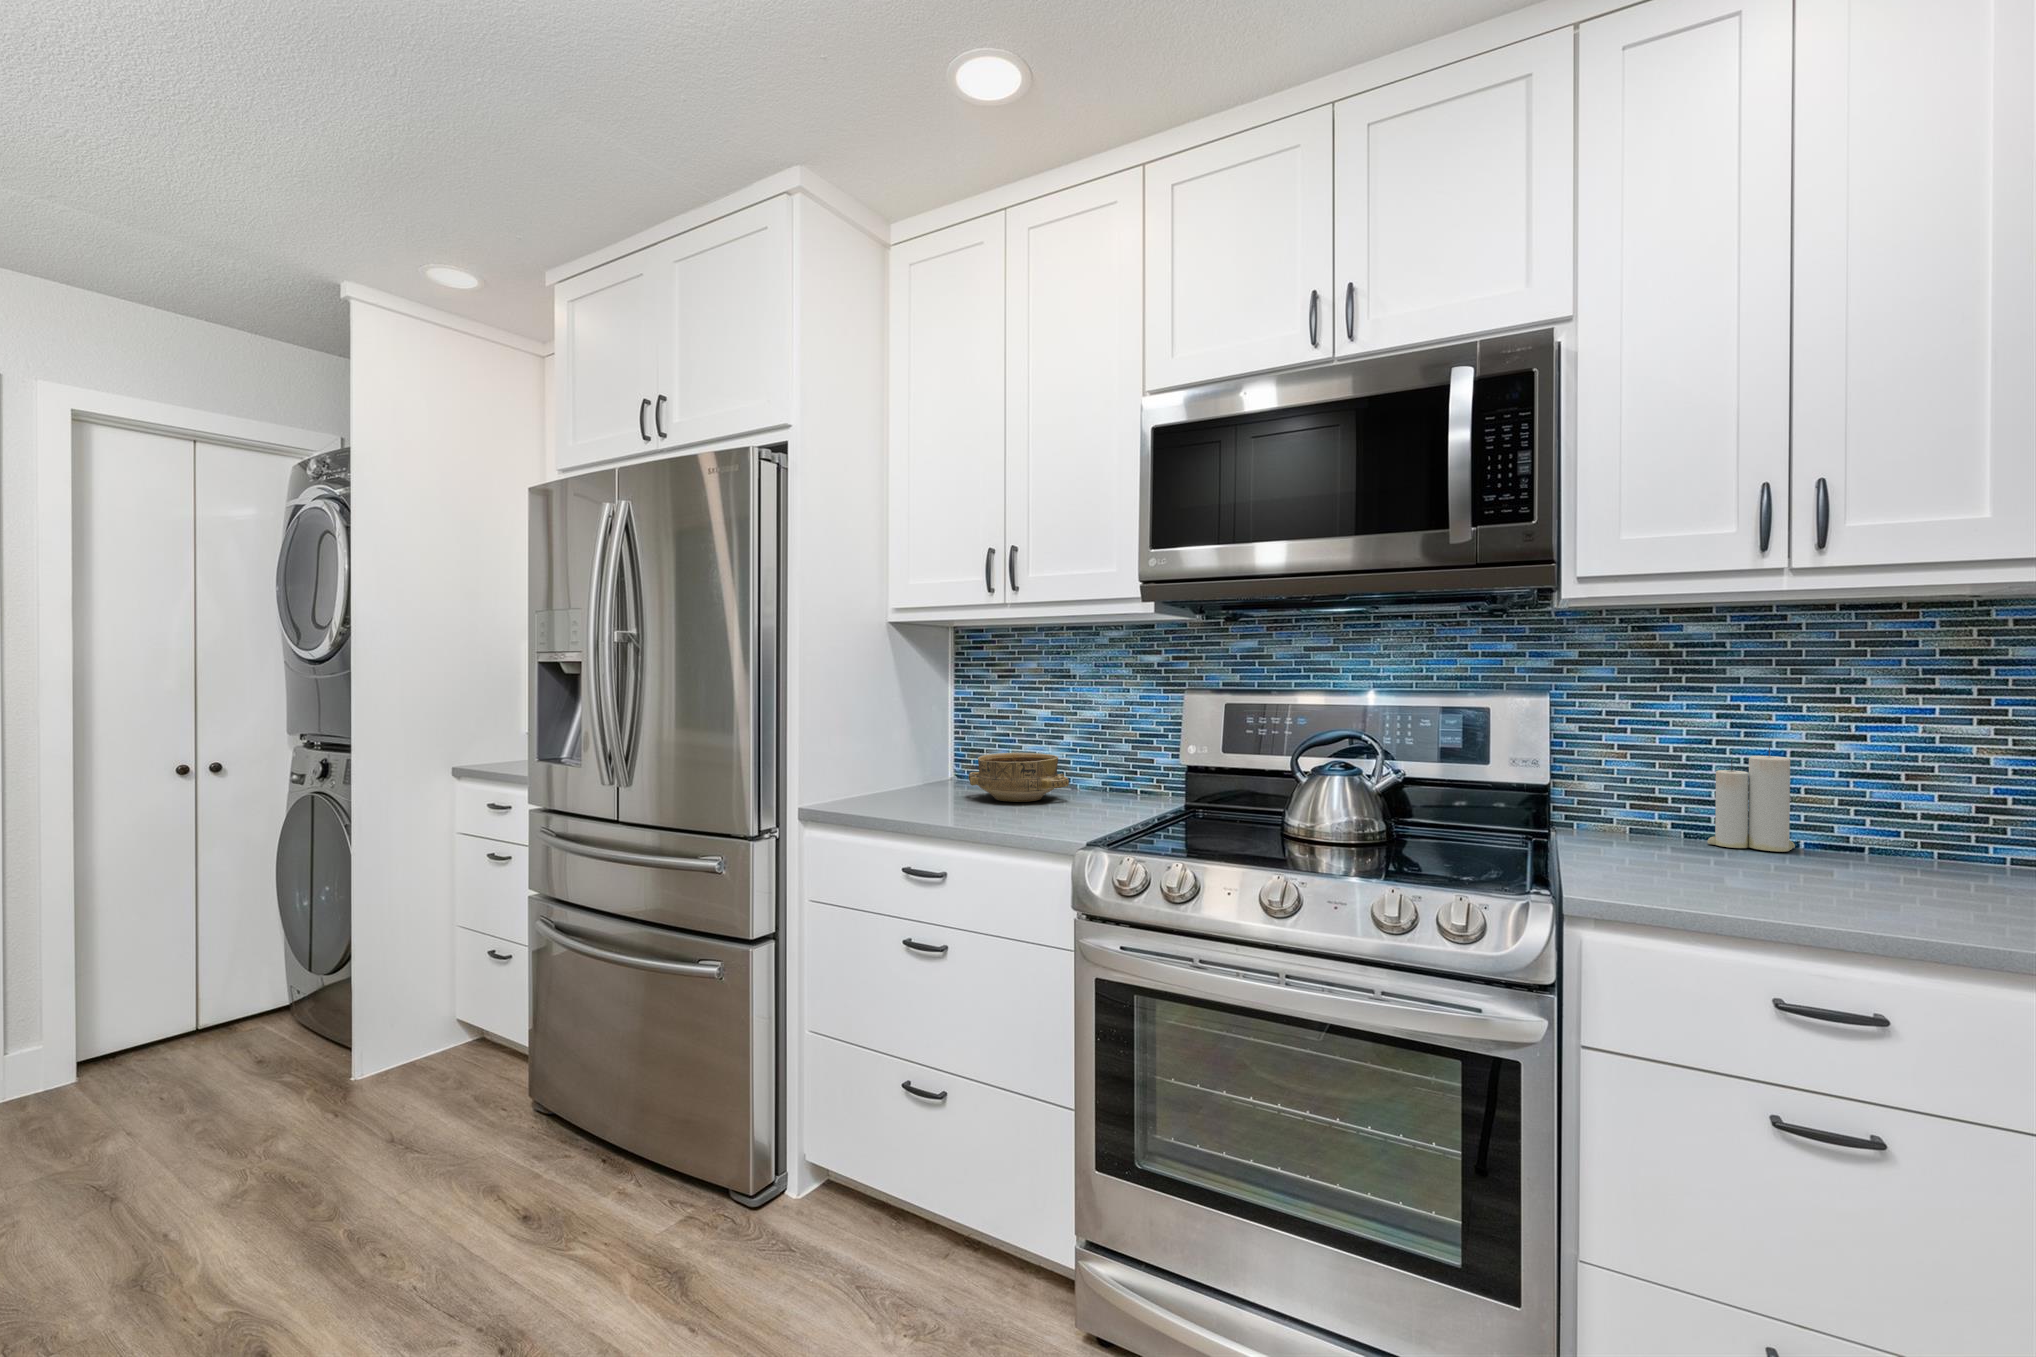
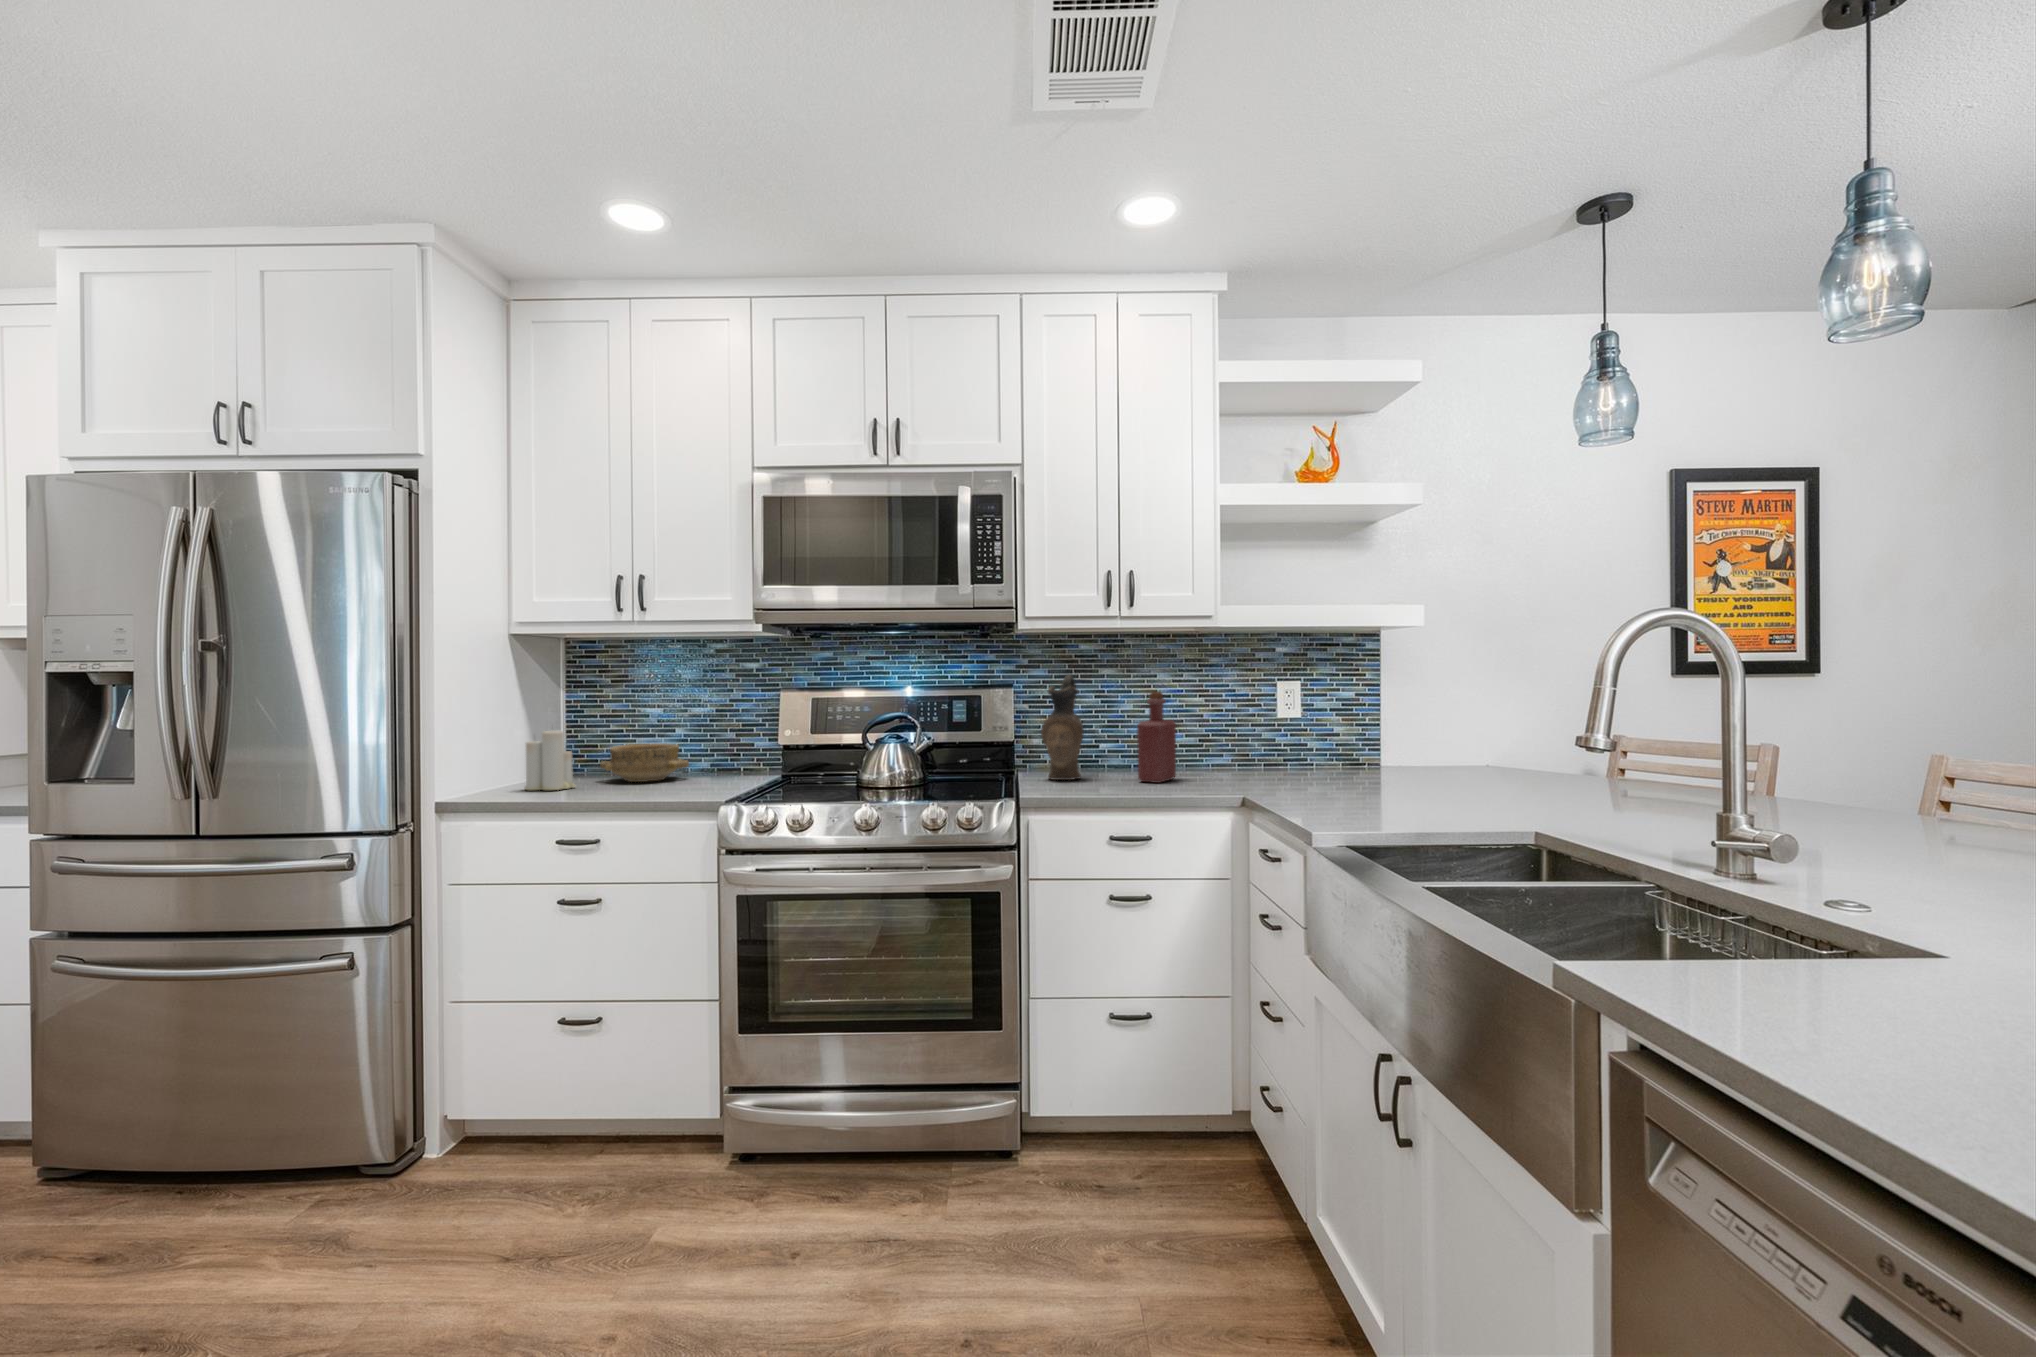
ceramic pitcher: none [1607,676,1700,863] -> present [1041,675,1084,780]
bottle: none [1833,711,1932,895] -> present [1137,691,1176,783]
candle: present [1707,746,1795,852] -> present [525,731,575,790]

